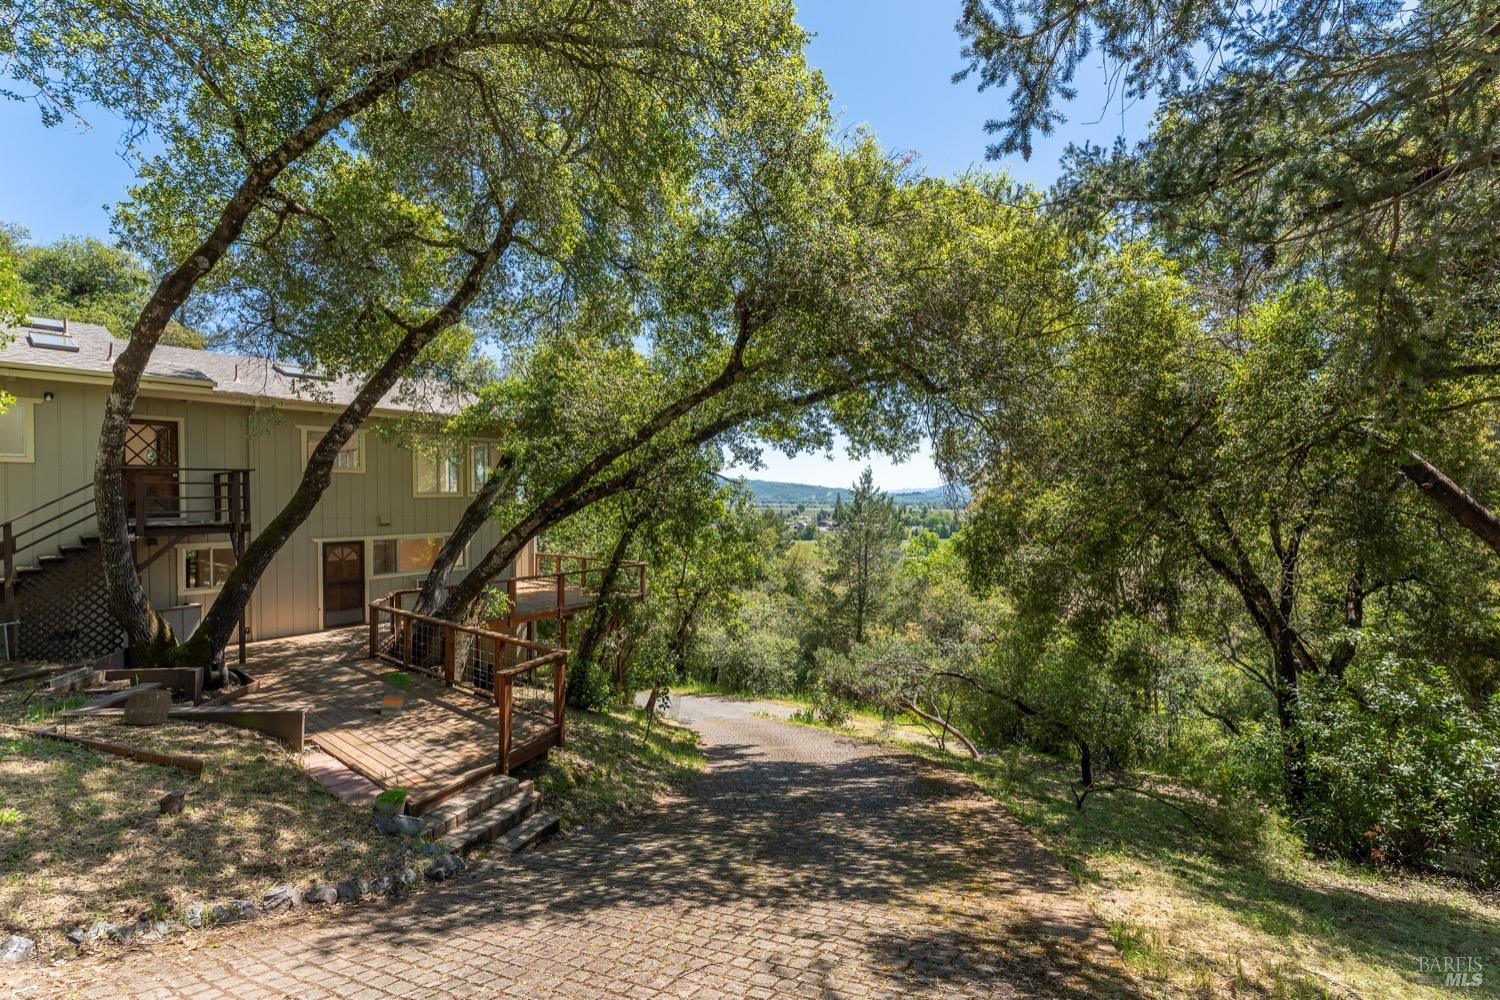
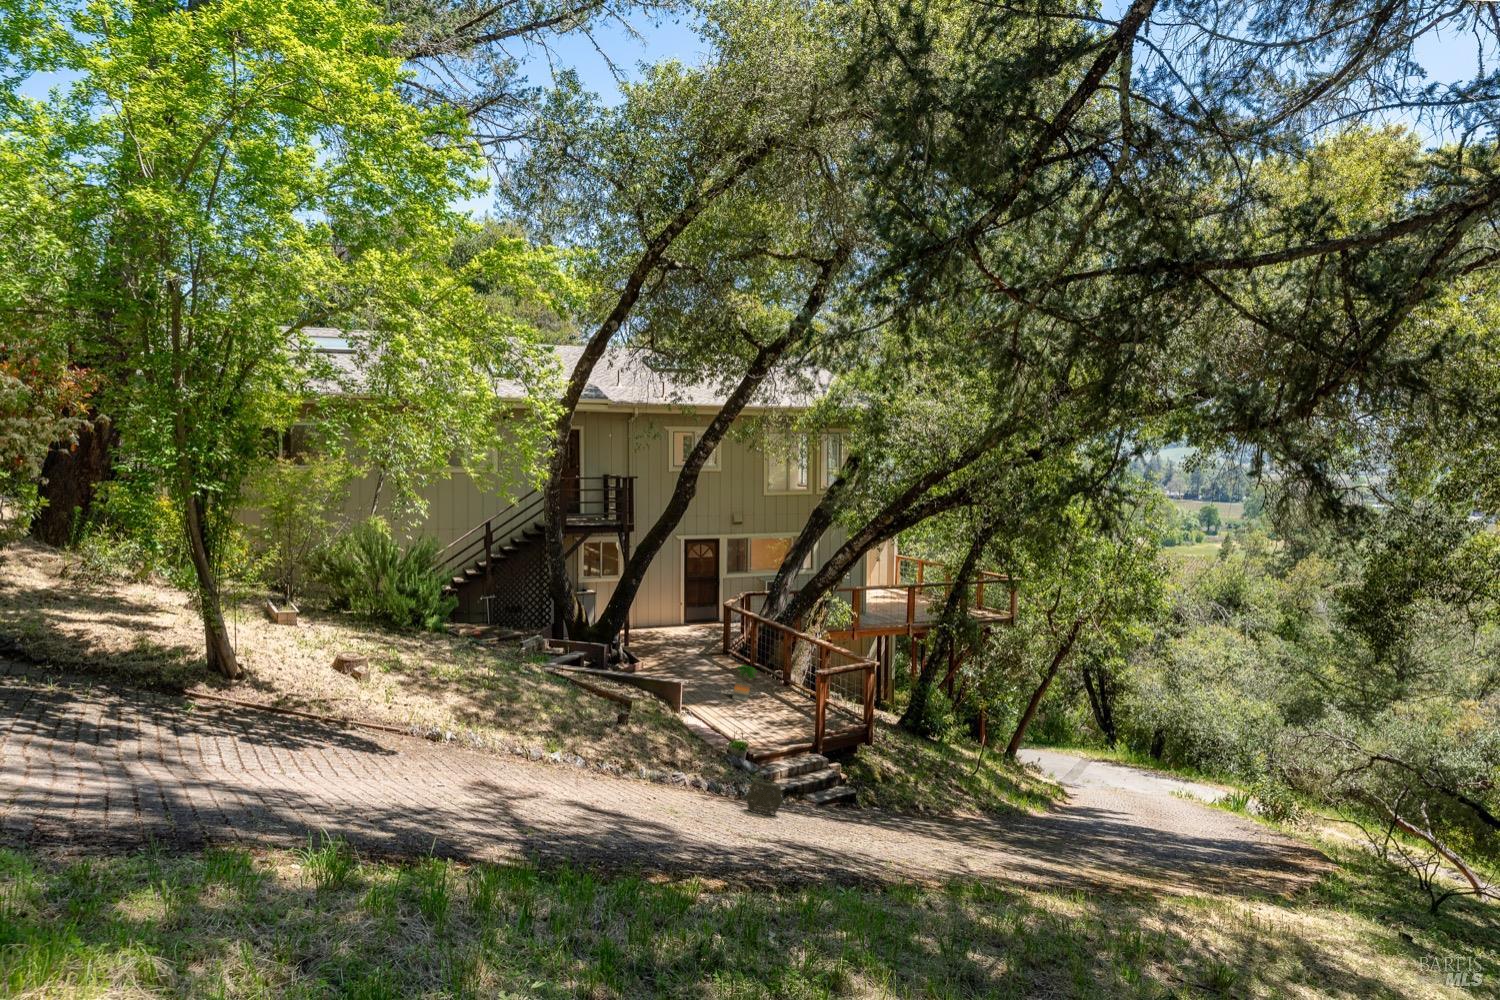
woven basket: present [124,690,172,725] -> present [747,779,782,815]

